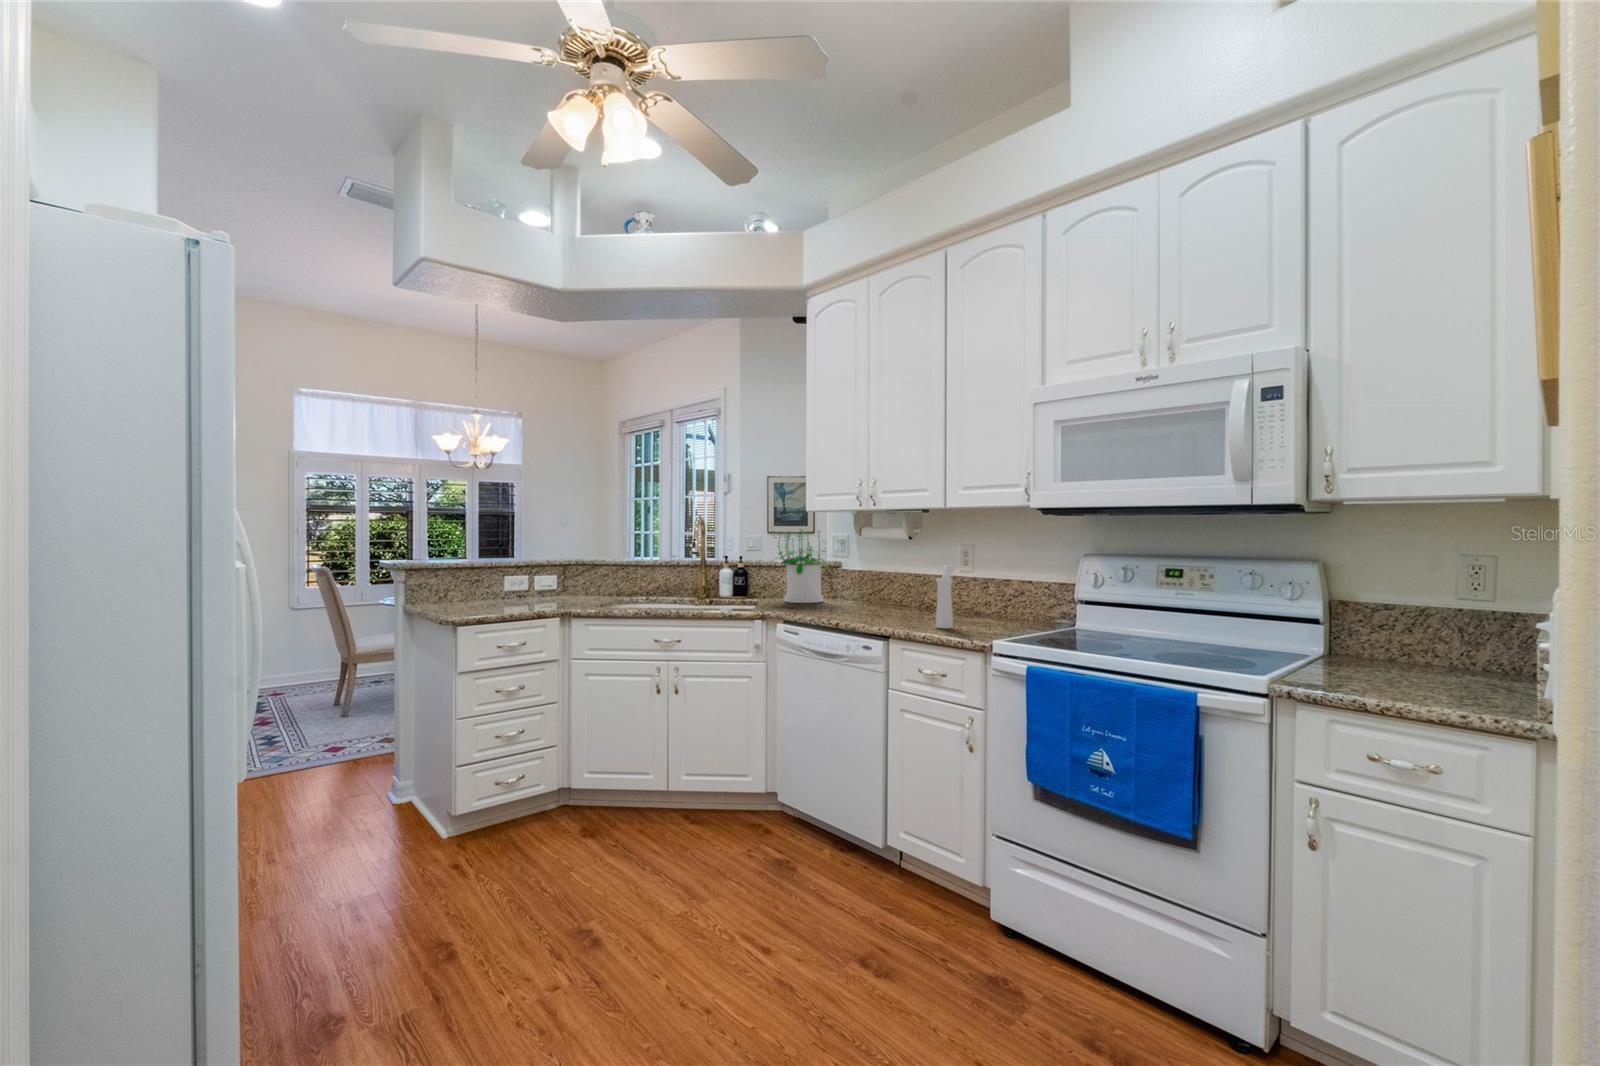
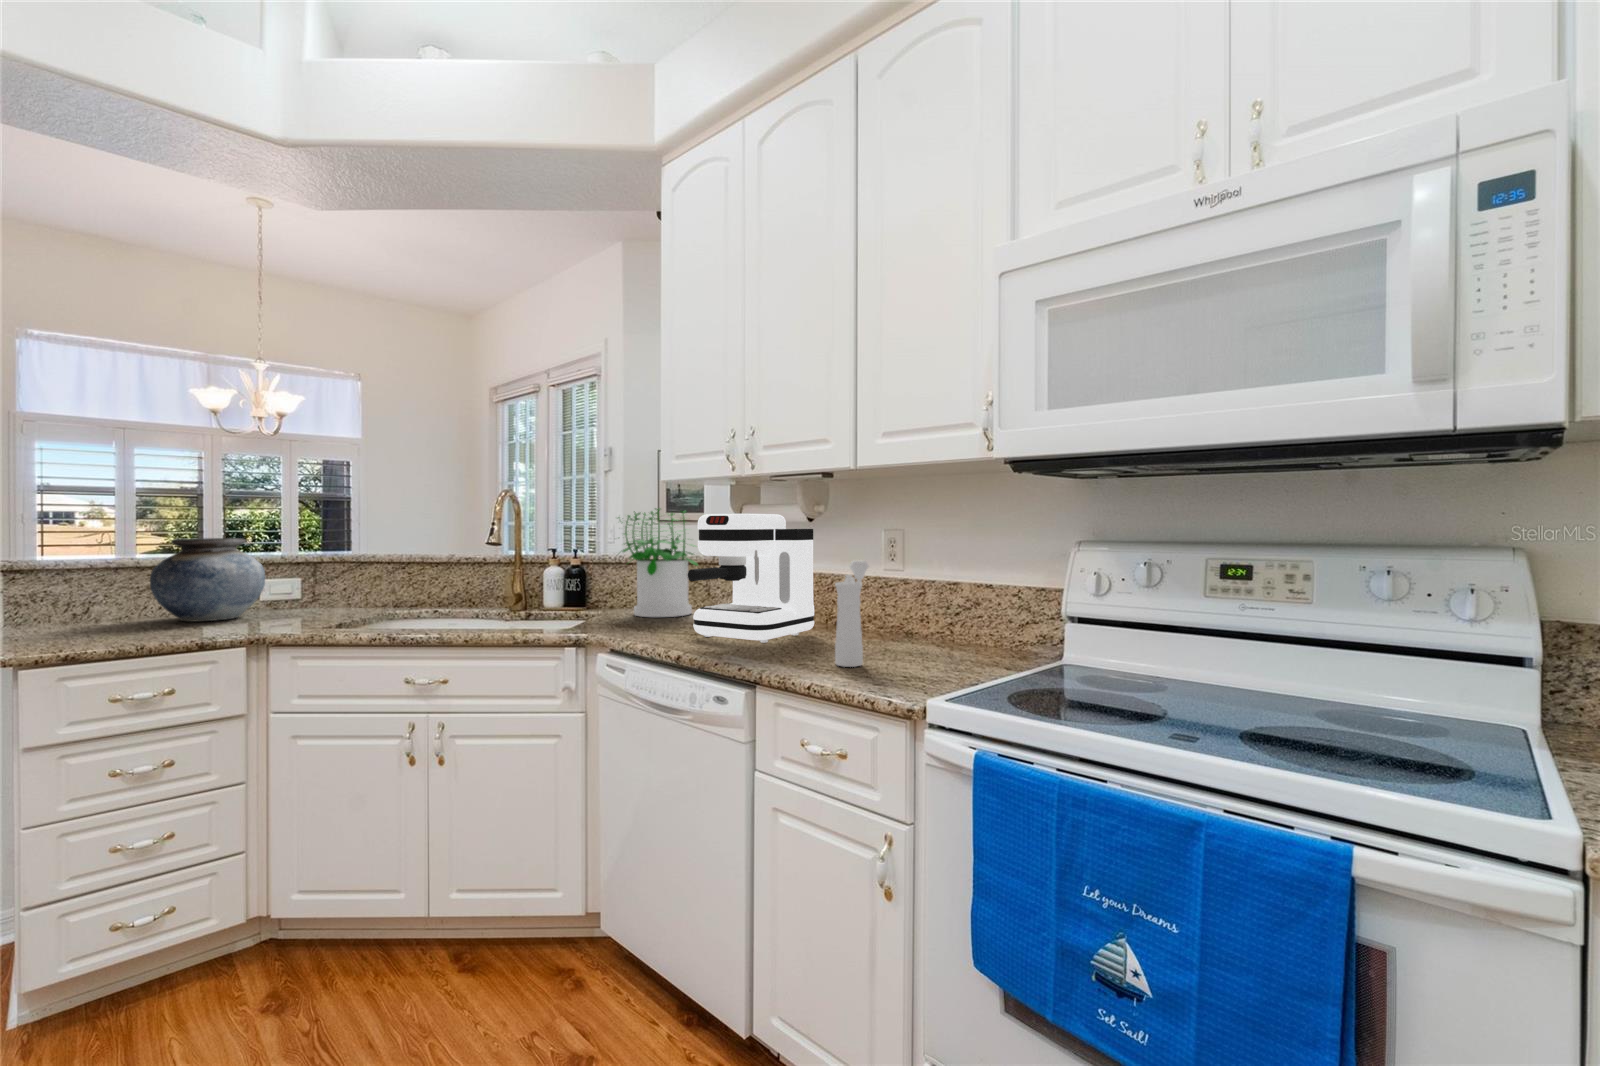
coffee maker: none [838,535,915,617] -> present [687,514,814,643]
vase: none [479,548,543,602] -> present [150,538,265,622]

